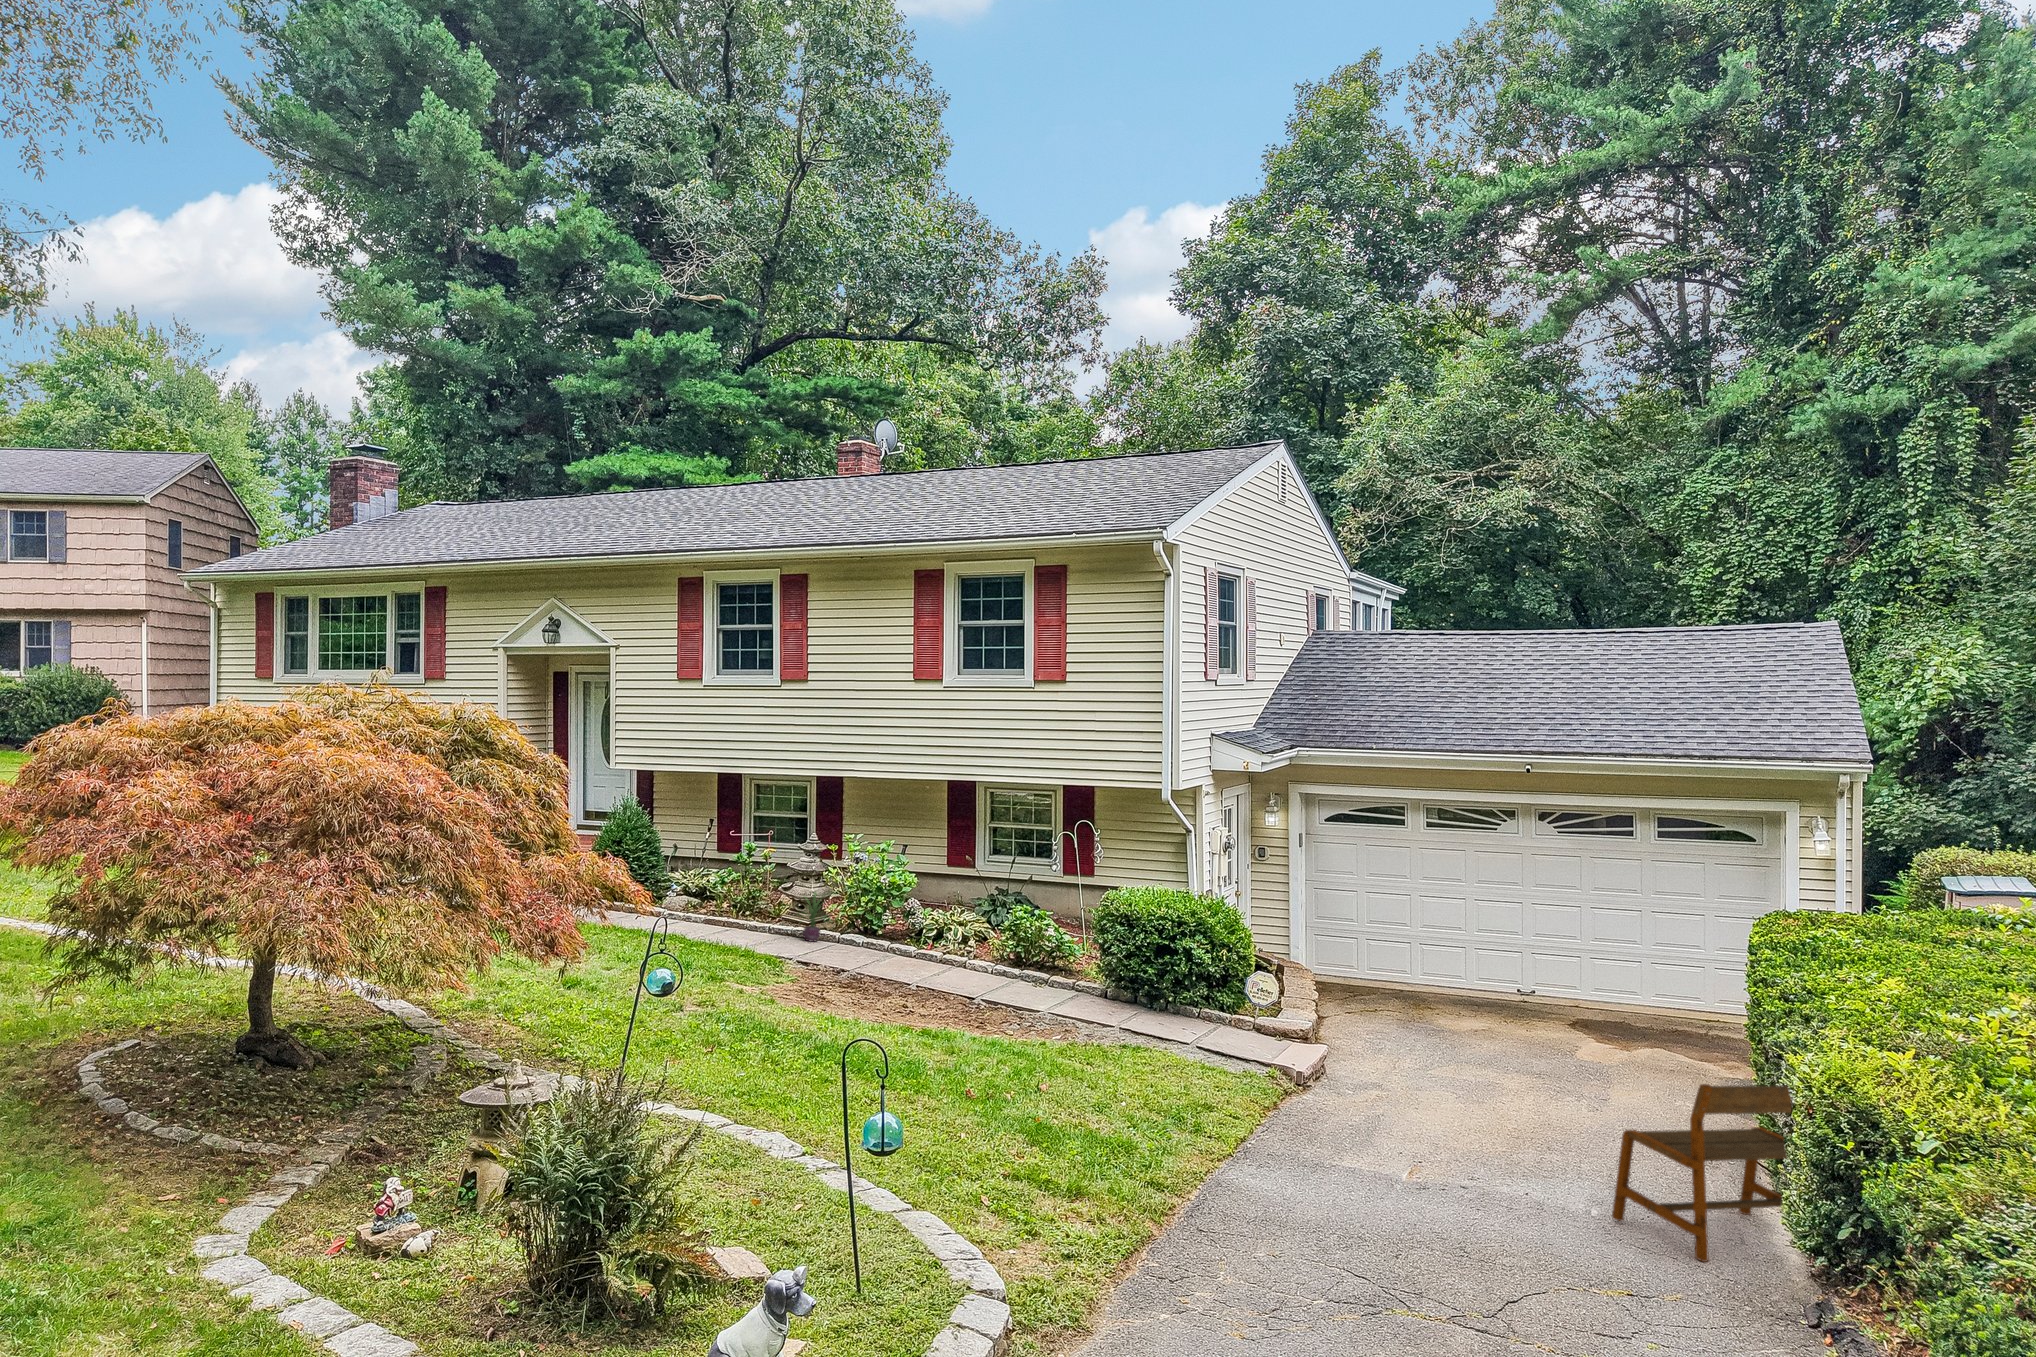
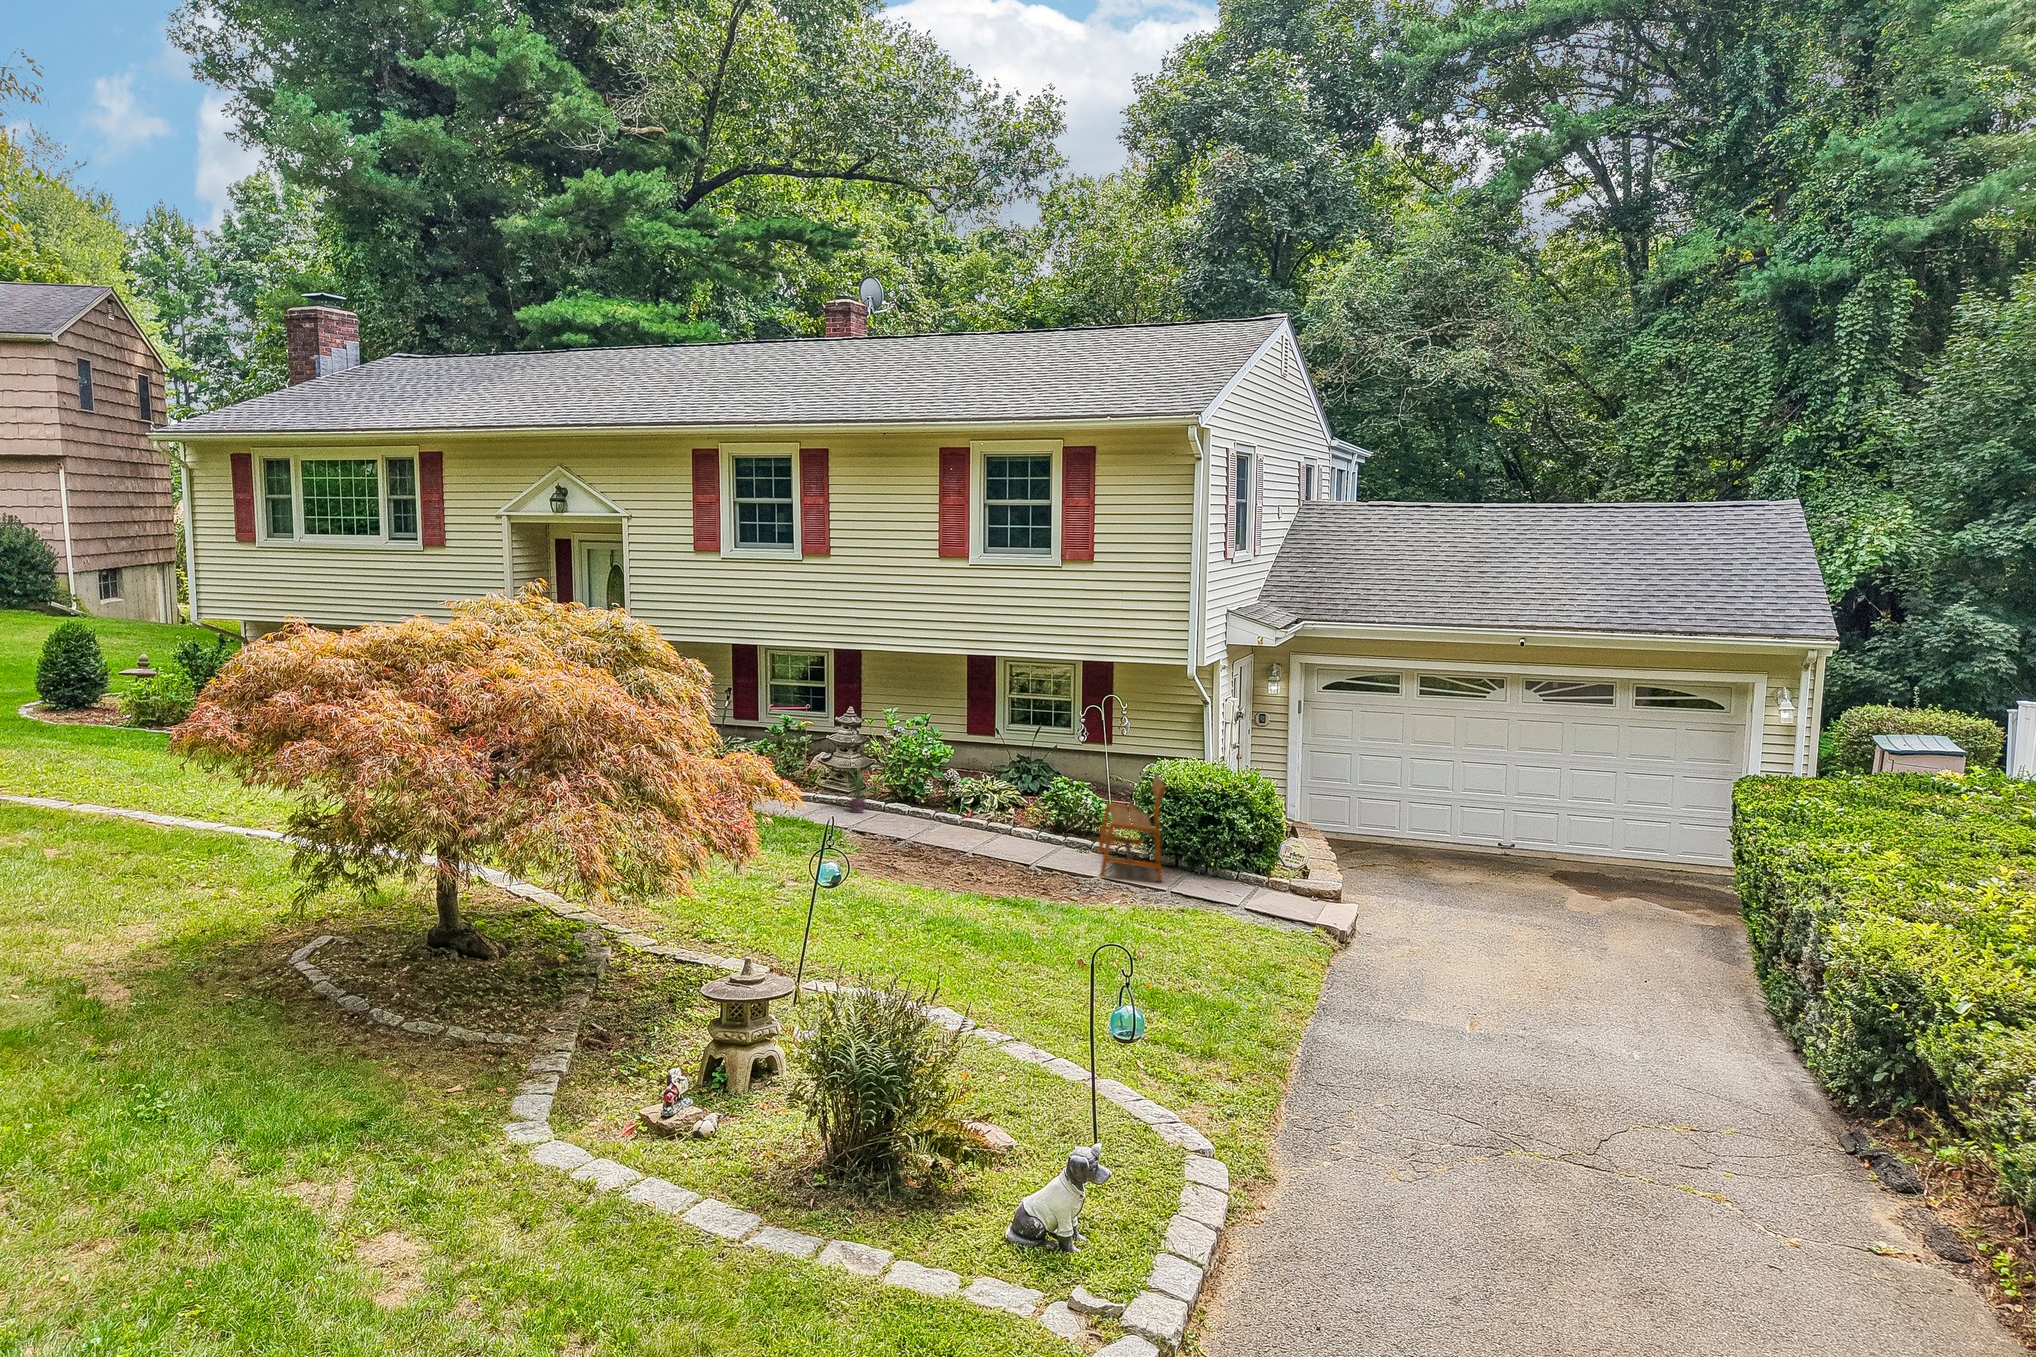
bench: present [1612,1084,1791,1262] -> present [1098,773,1165,881]

